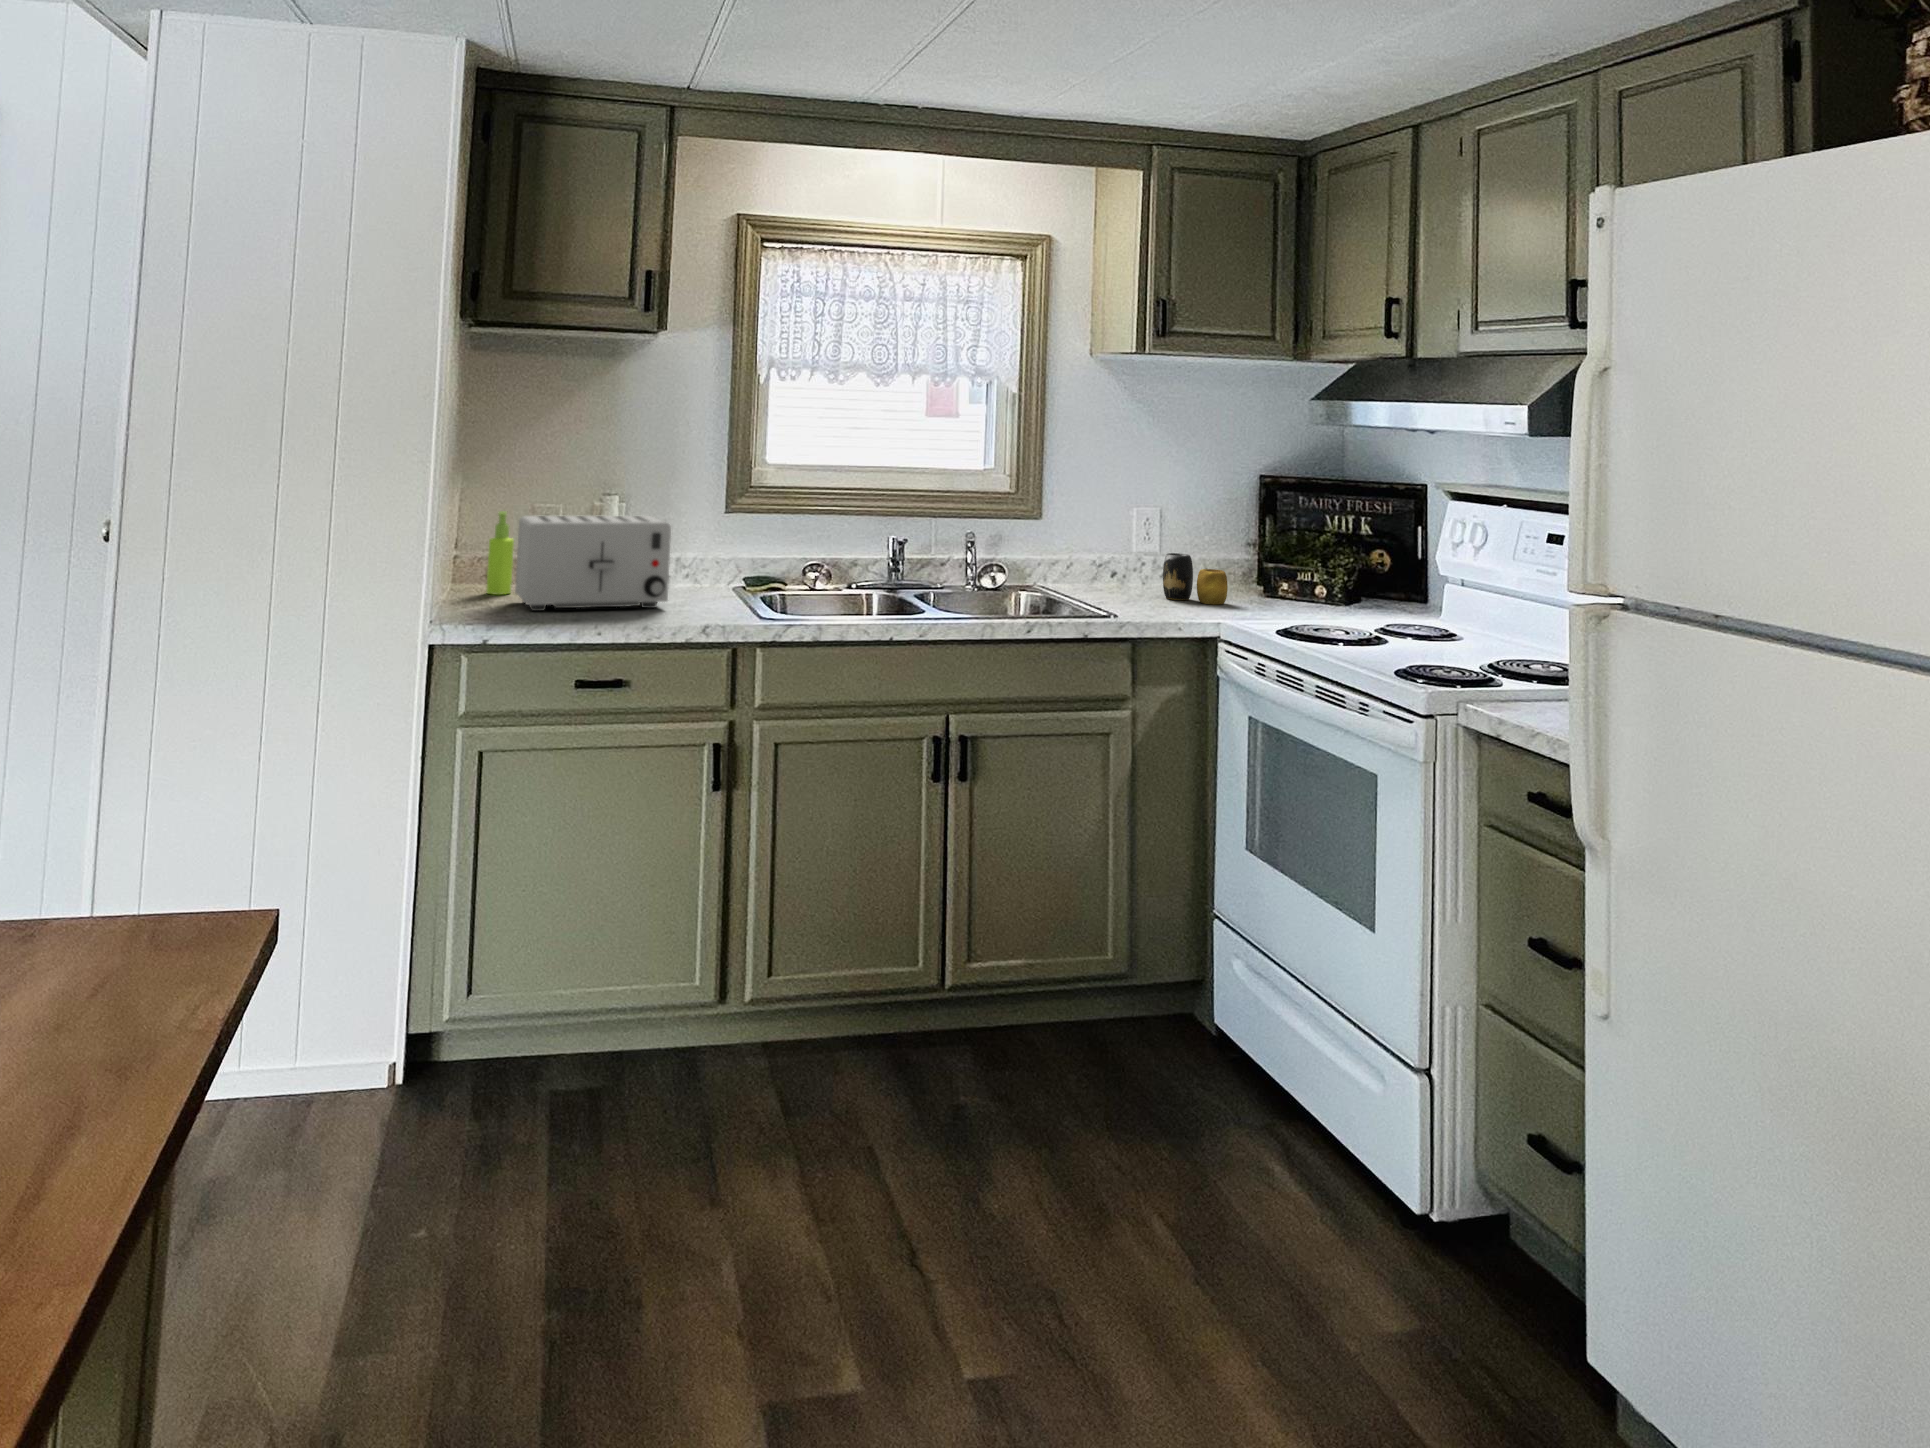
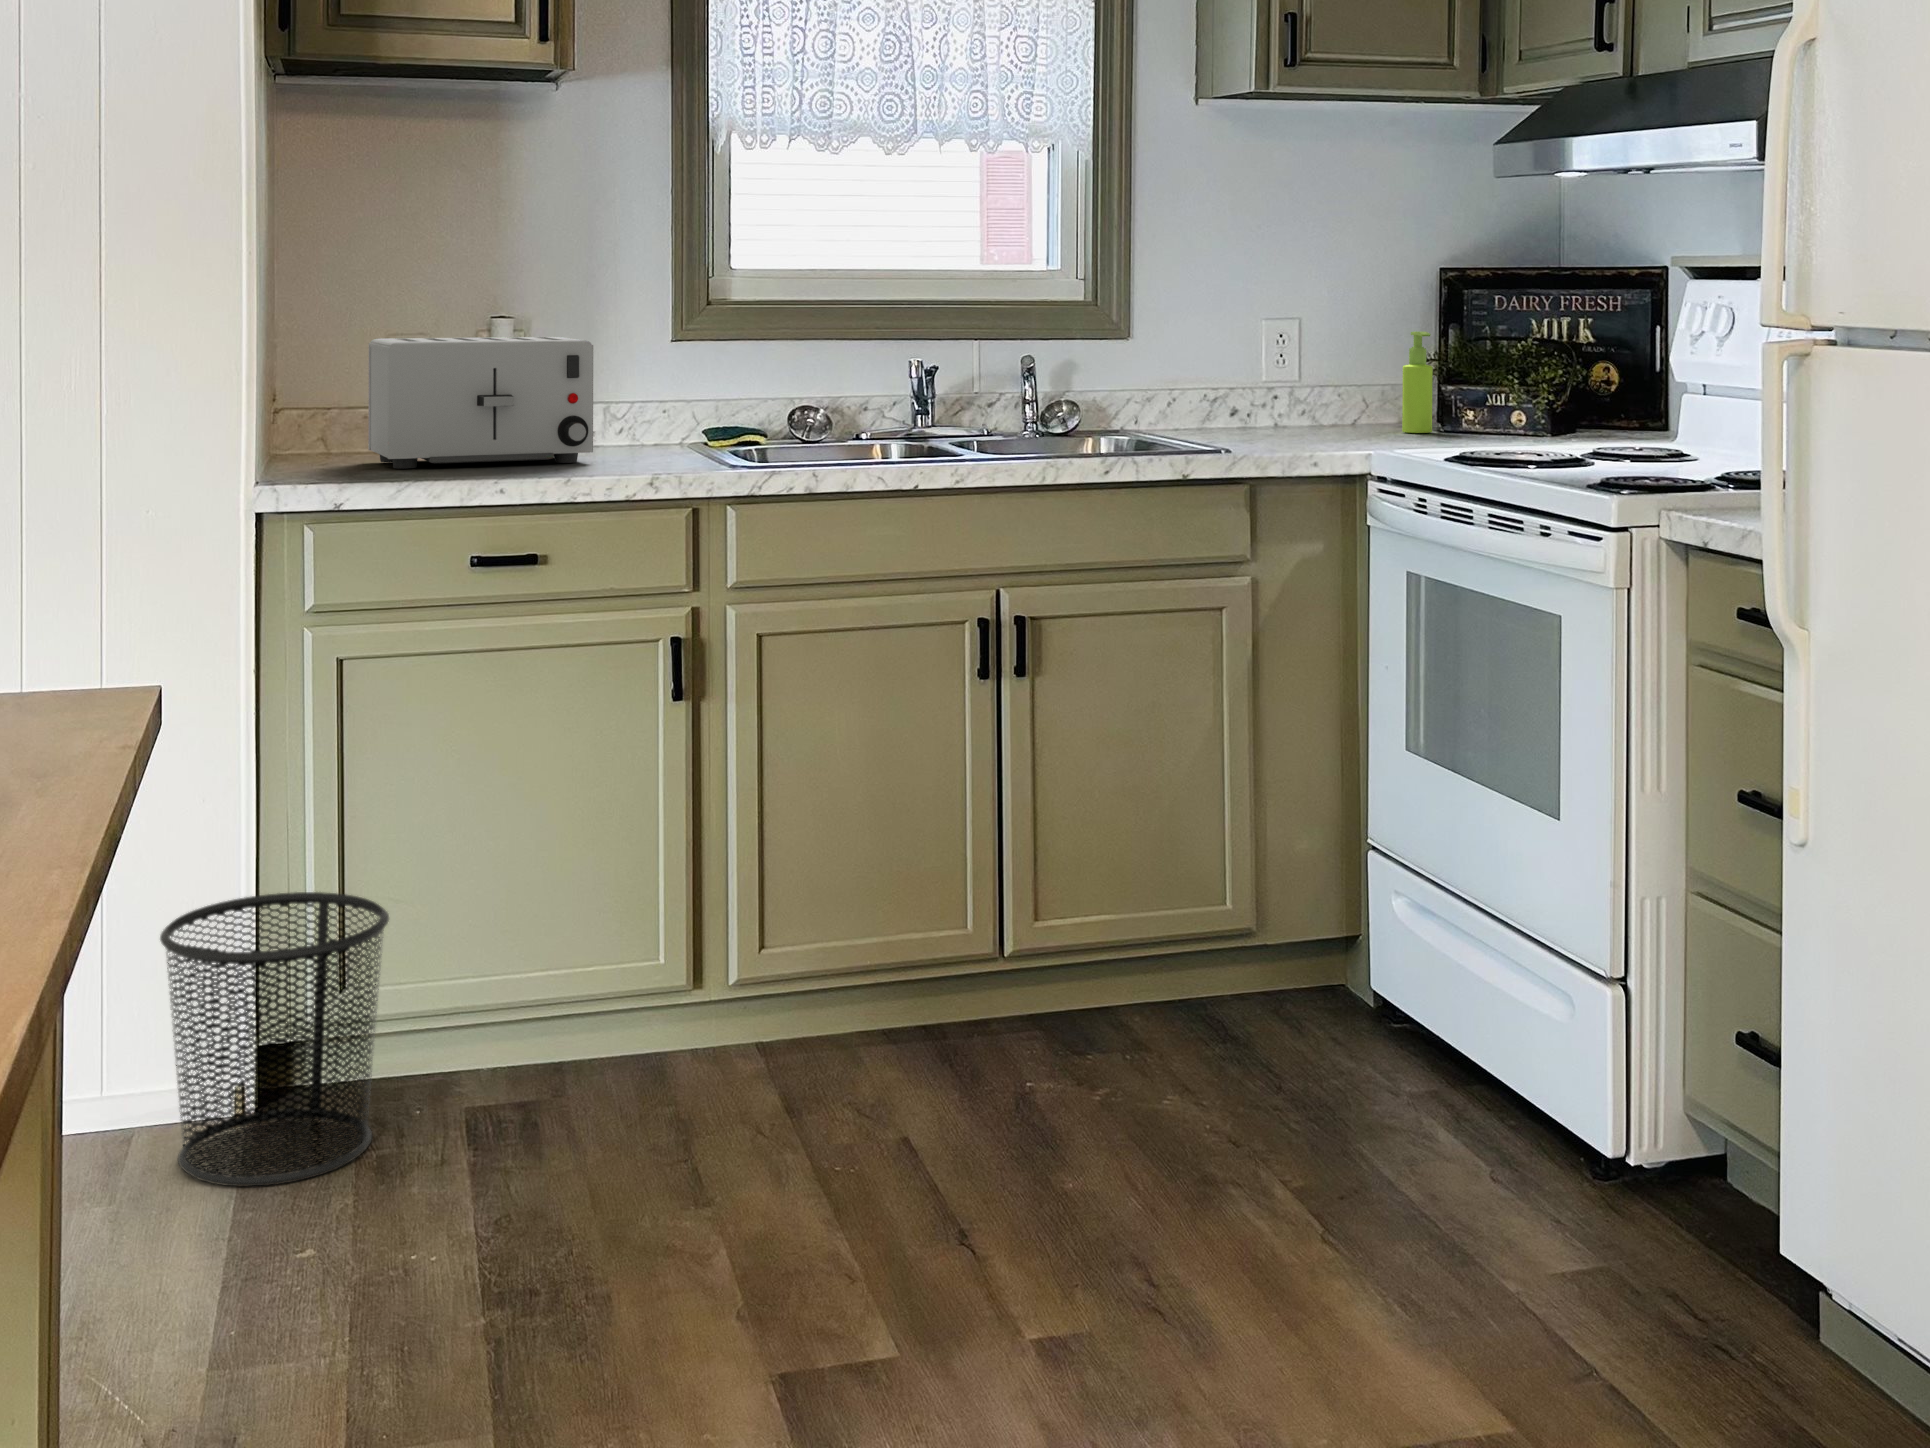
soap dispenser: present [486,511,514,595] -> present [1402,332,1433,433]
vase: present [1163,553,1228,604] -> none [1304,377,1393,443]
waste bin: none [340,925,504,1162] -> present [160,892,389,1186]

